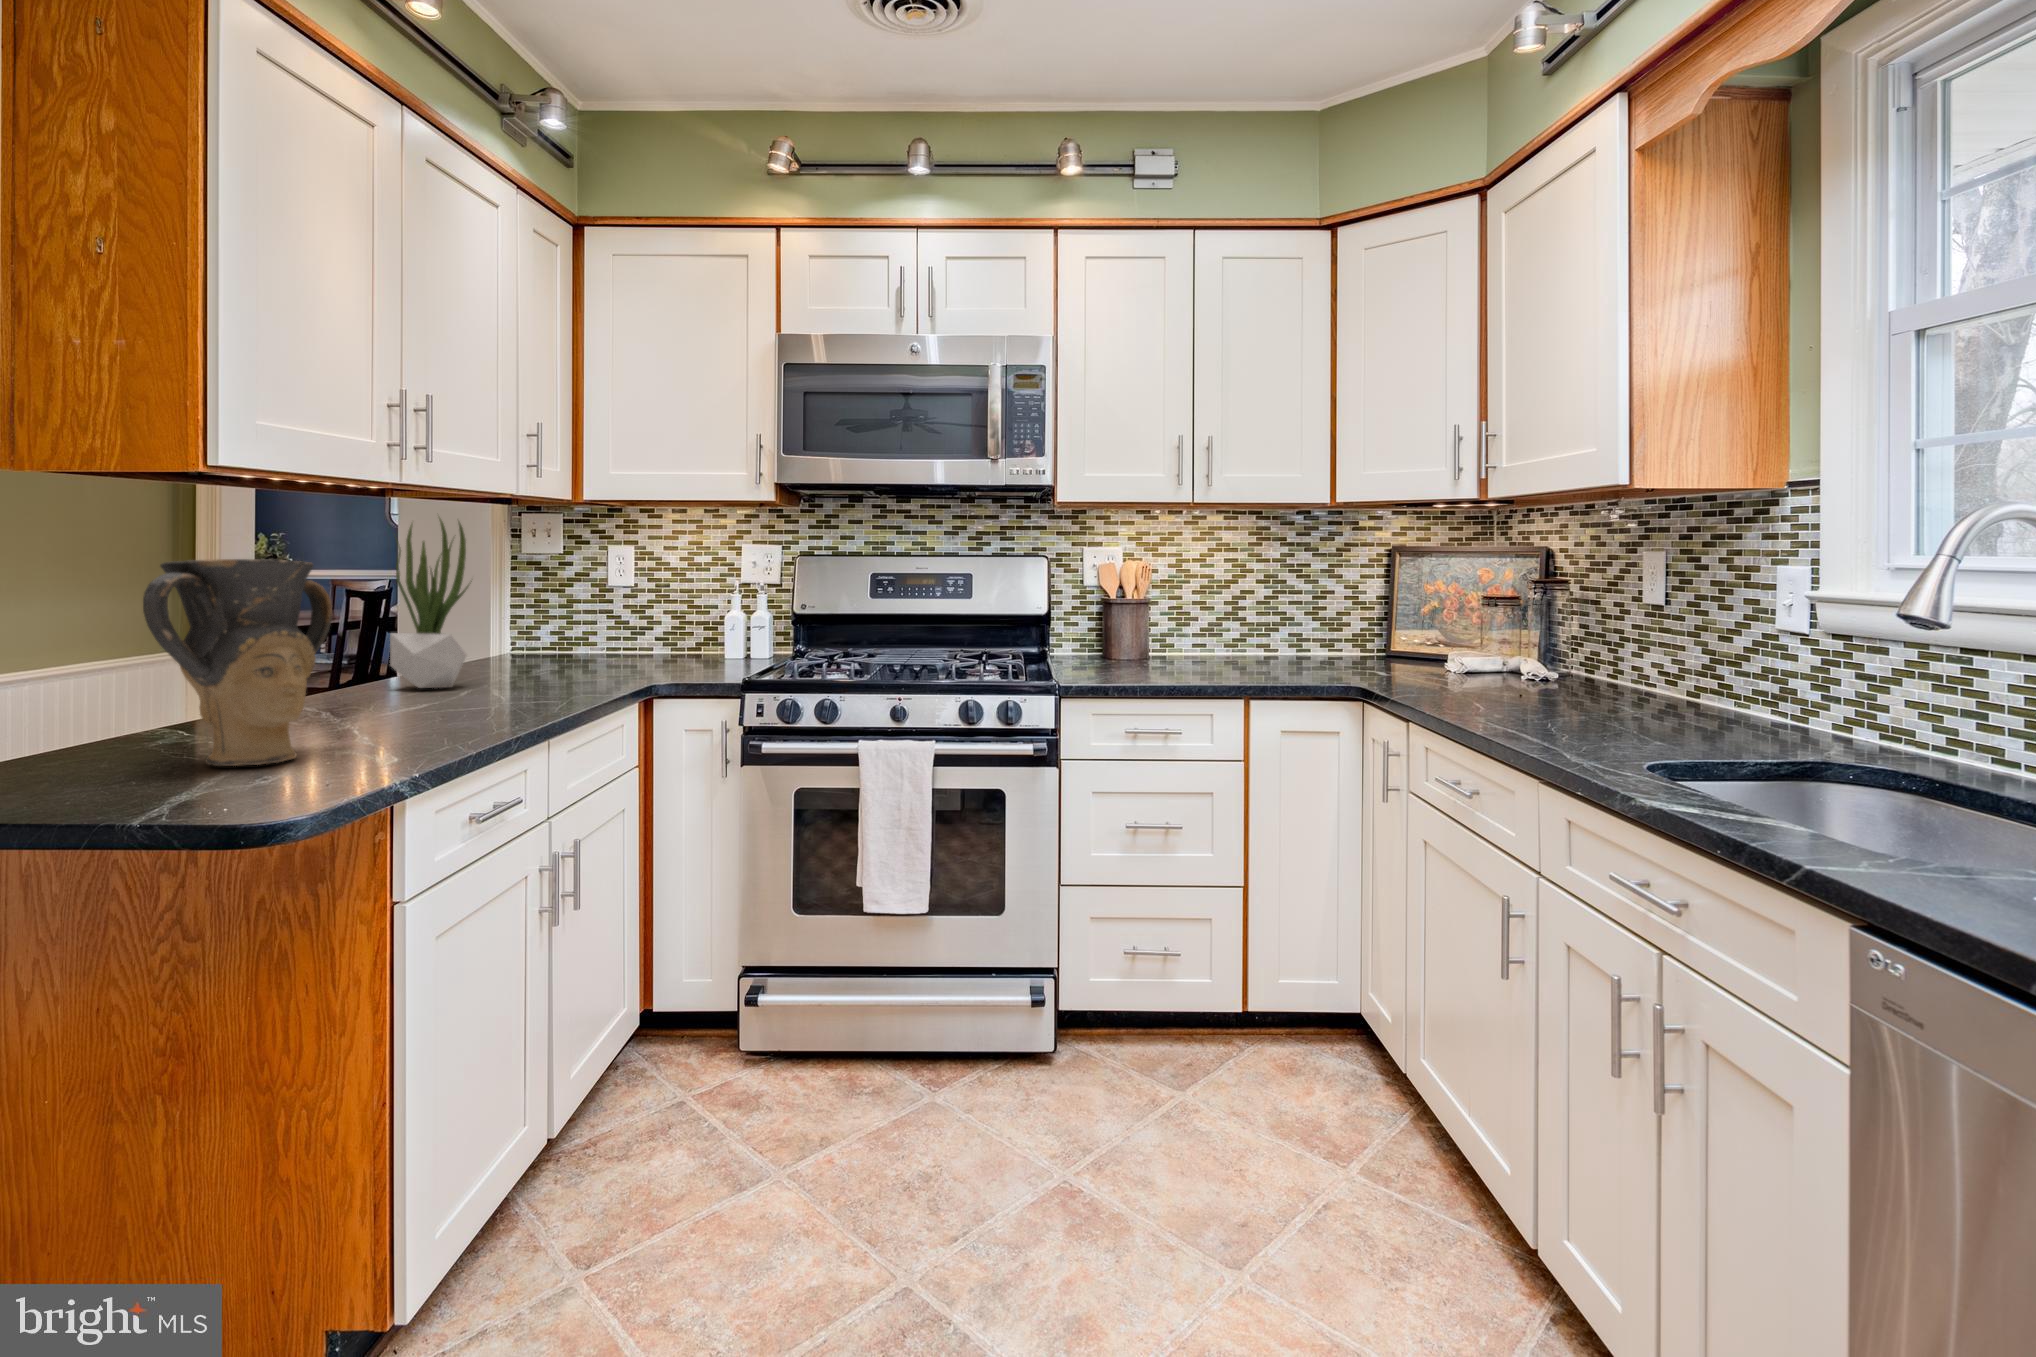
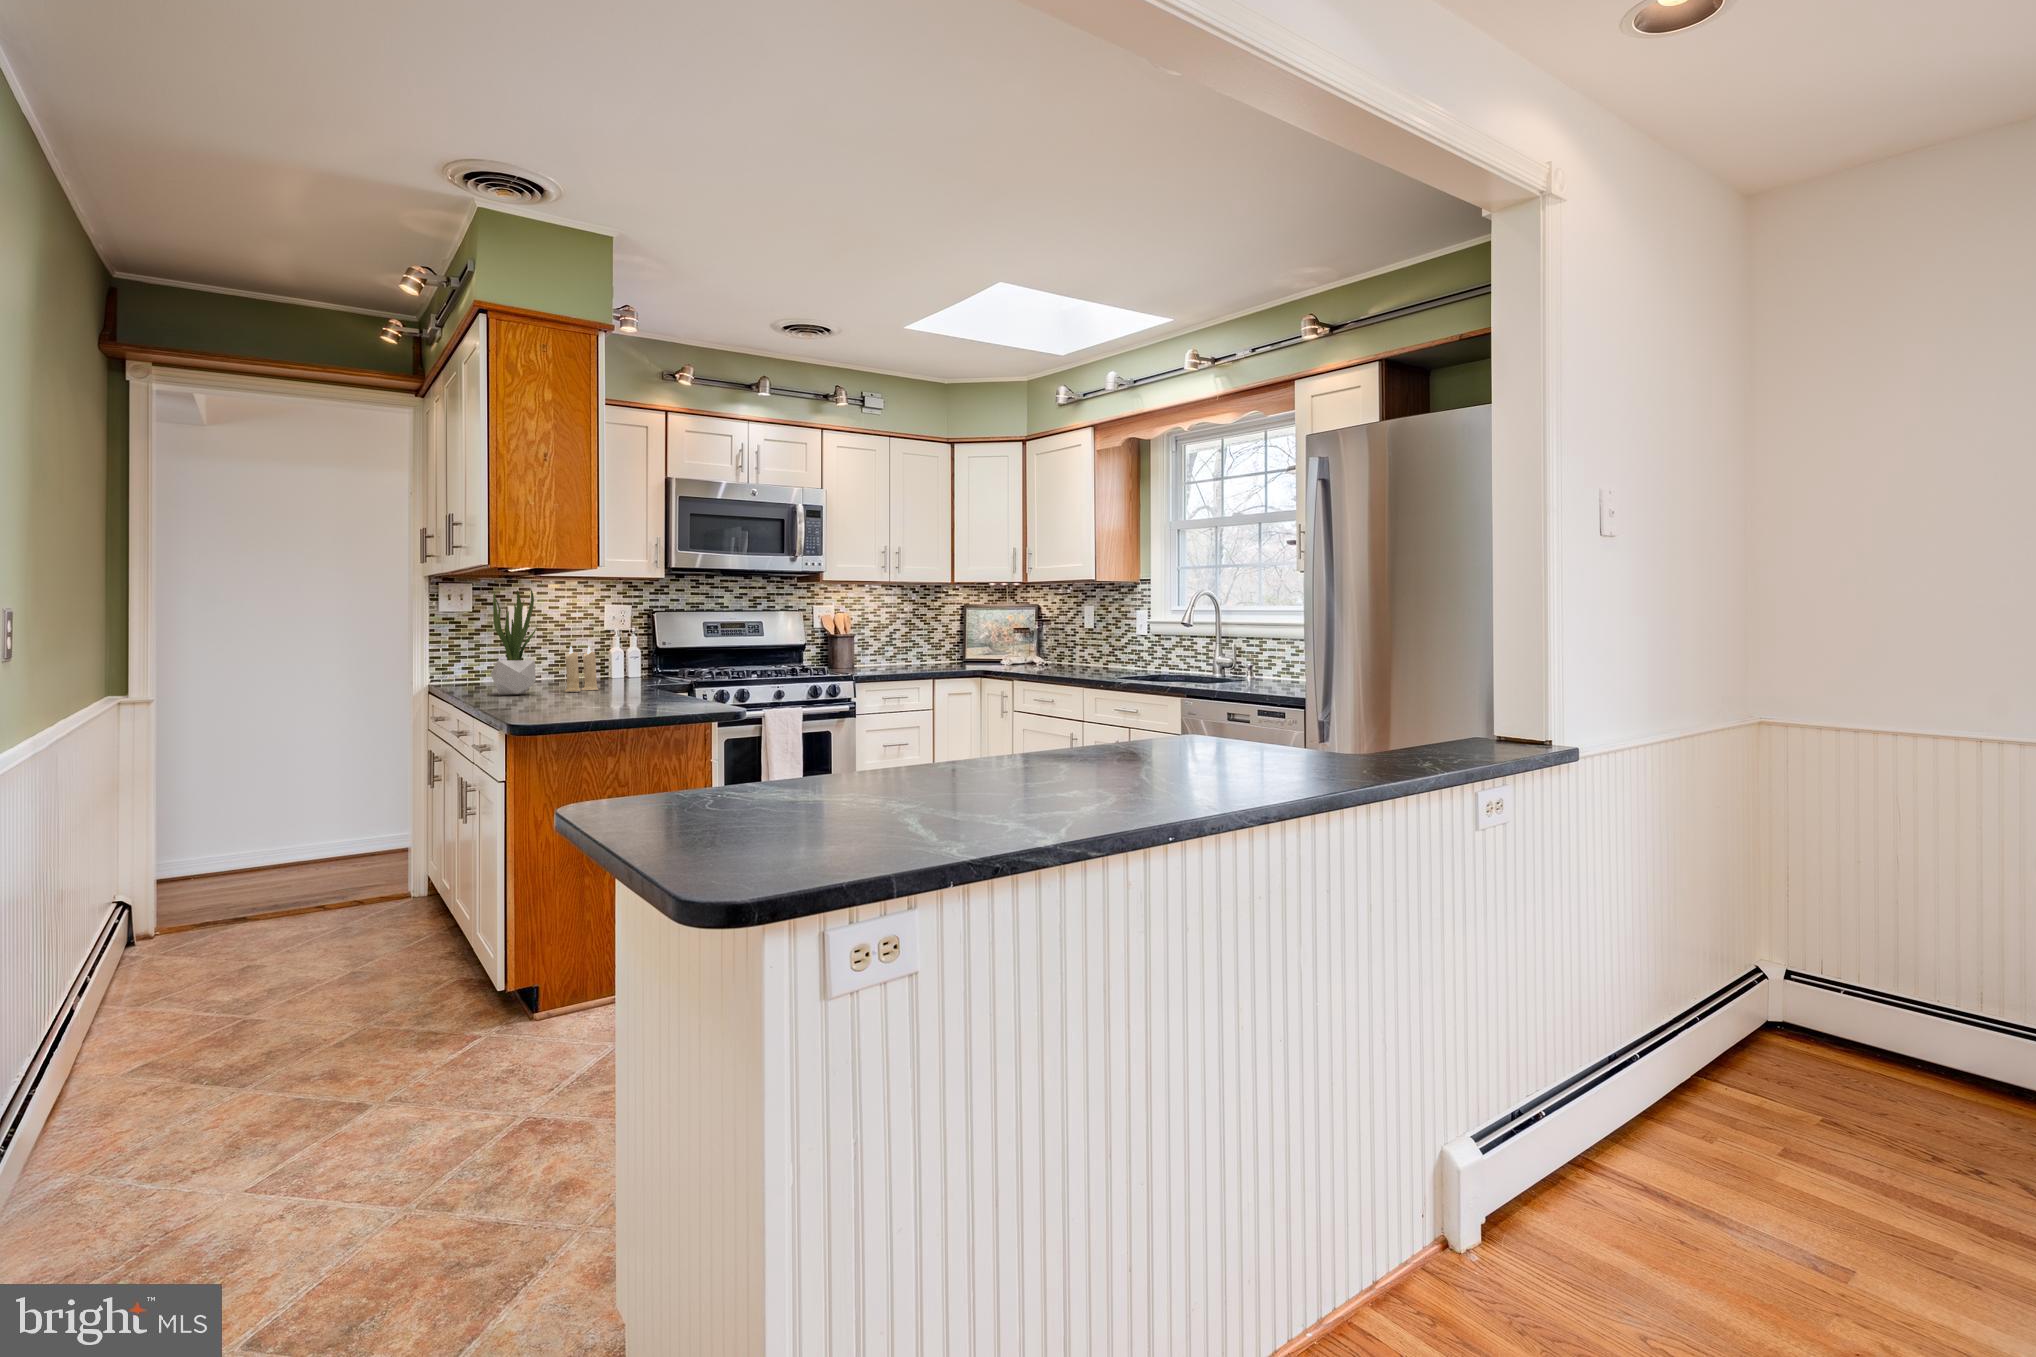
vase: present [143,559,332,766] -> none [597,613,666,709]
candle: none [515,610,600,688] -> present [564,646,598,692]

